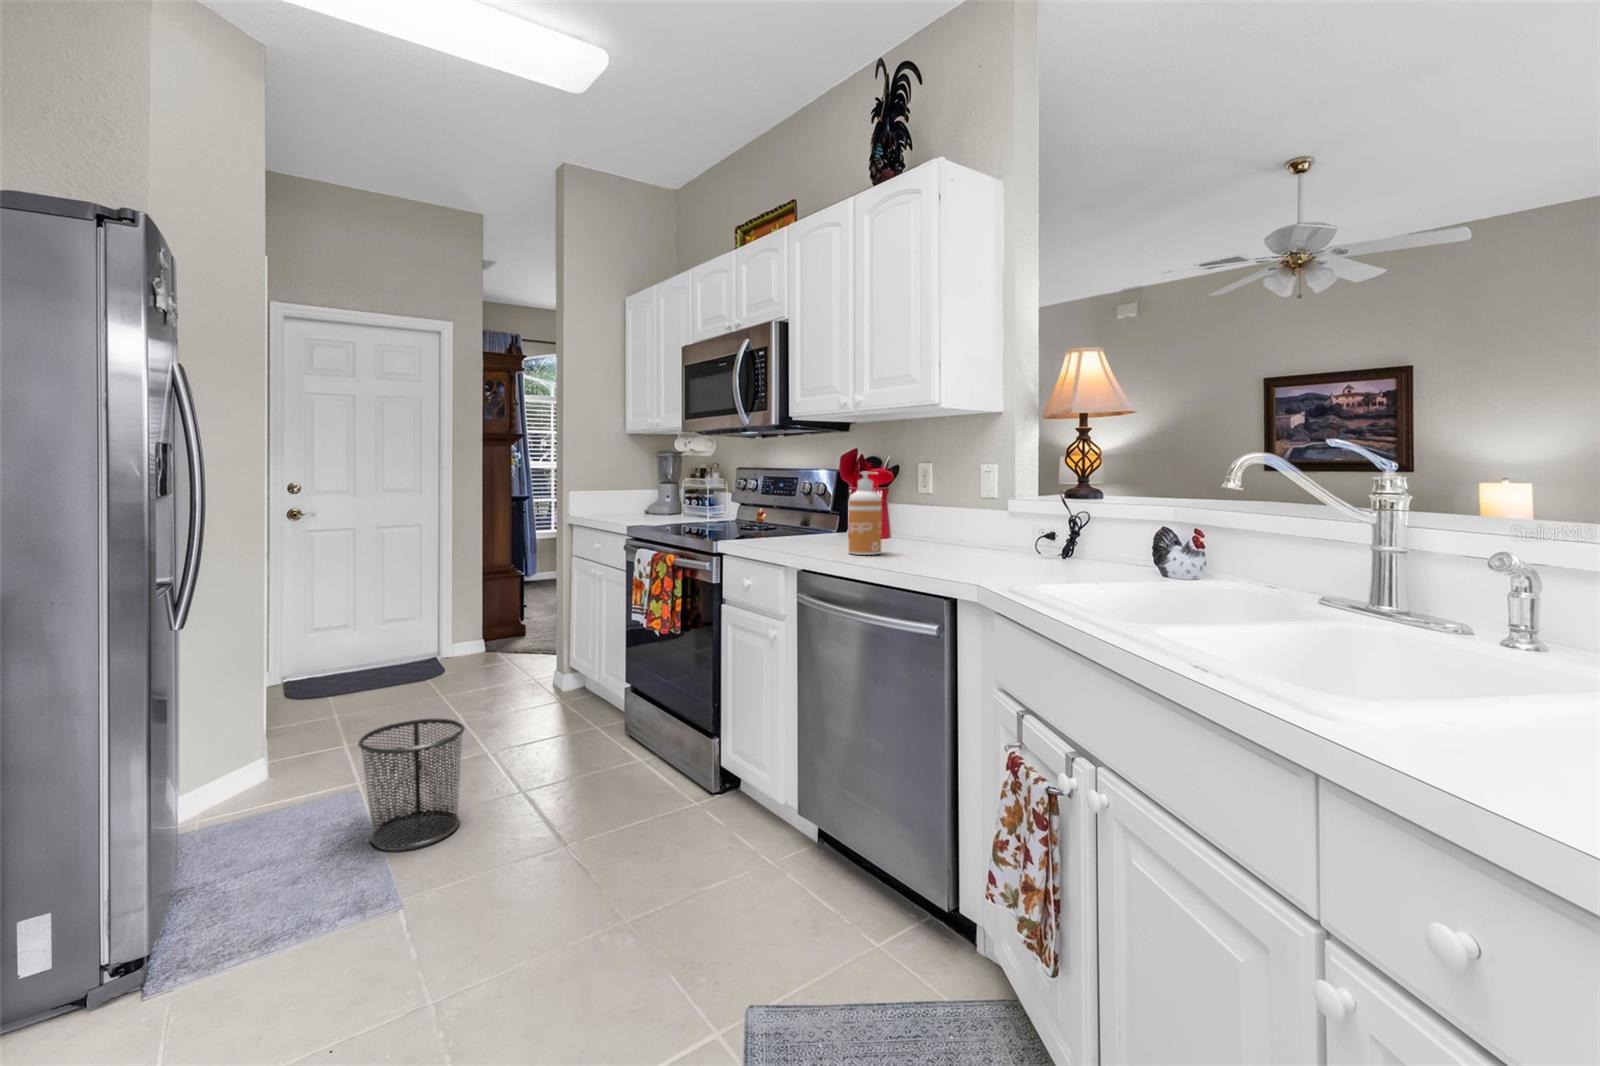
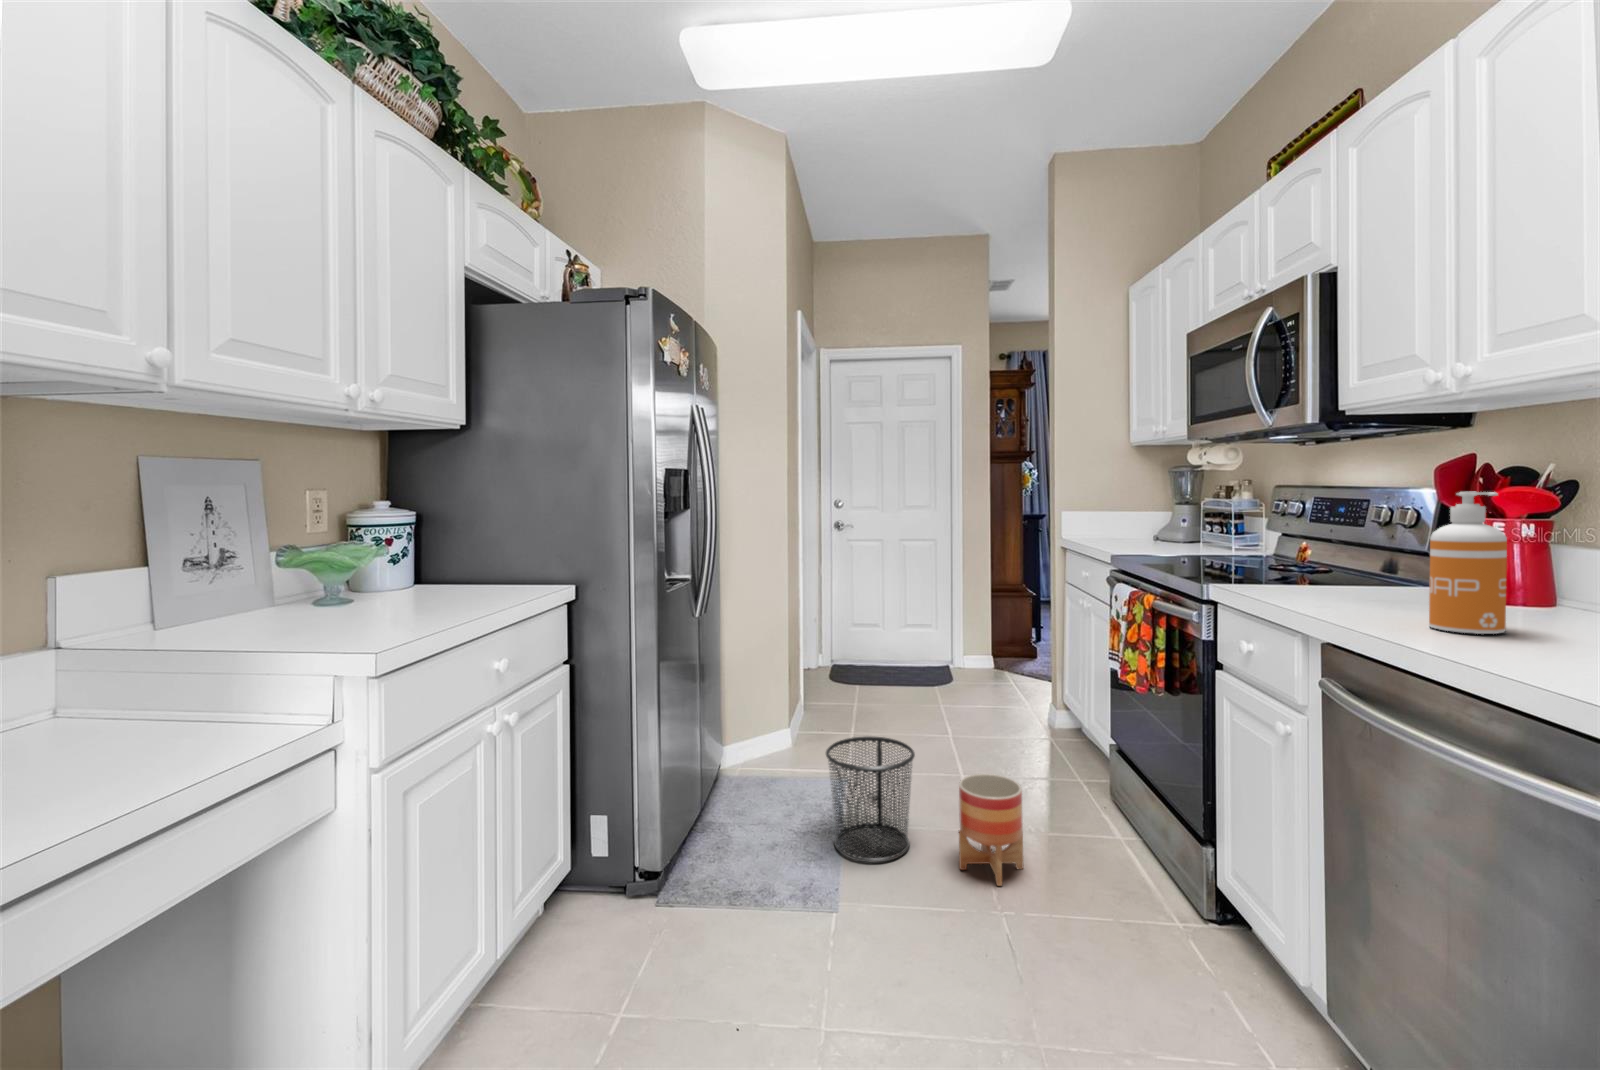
planter: none [516,727,576,824] -> present [959,774,1023,886]

